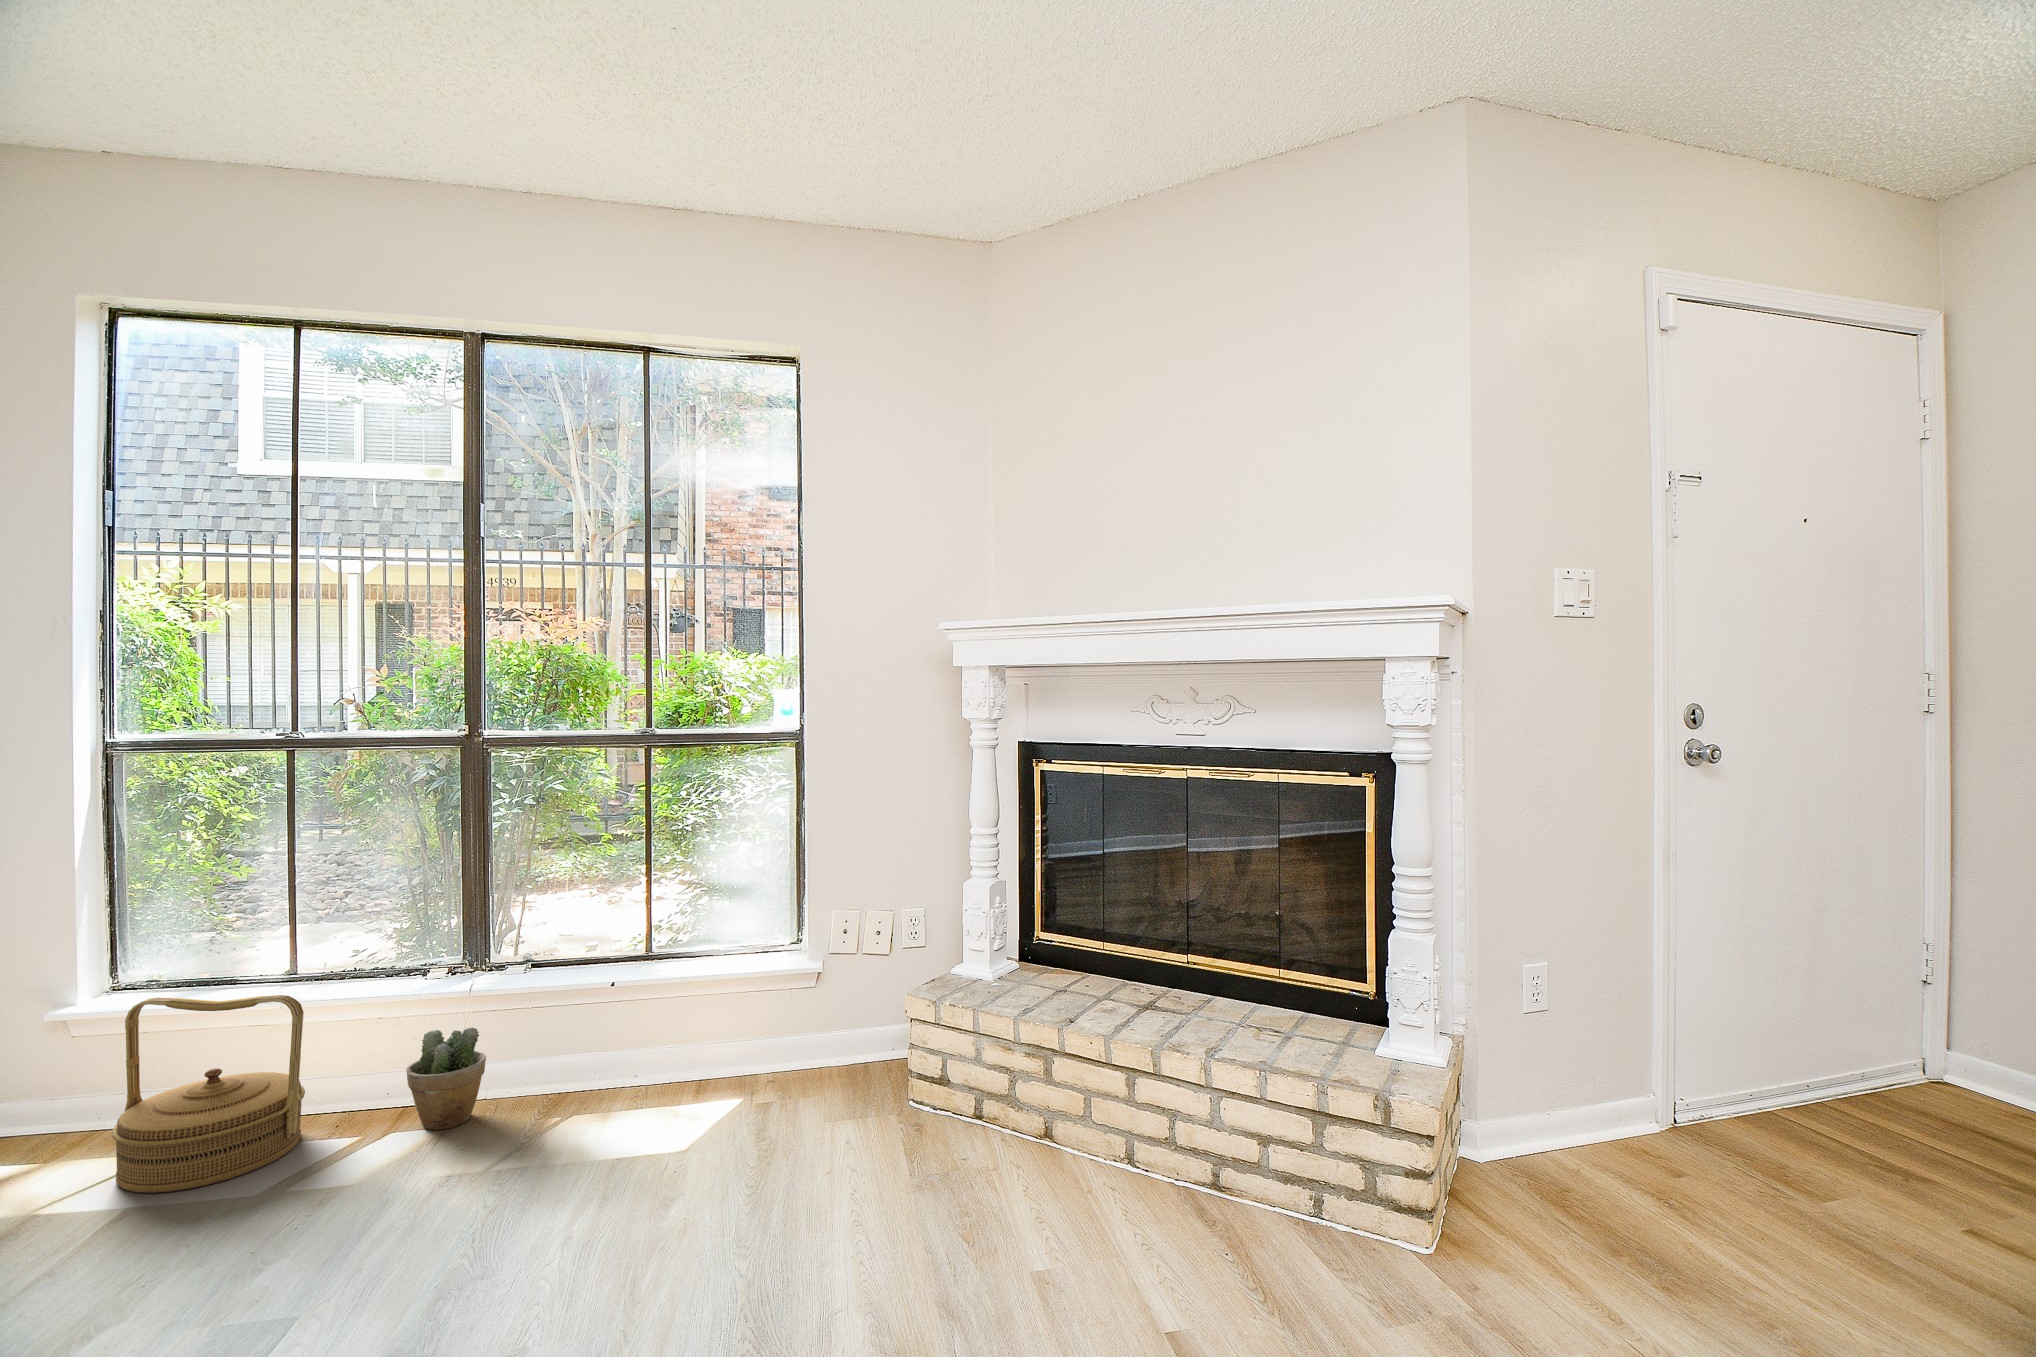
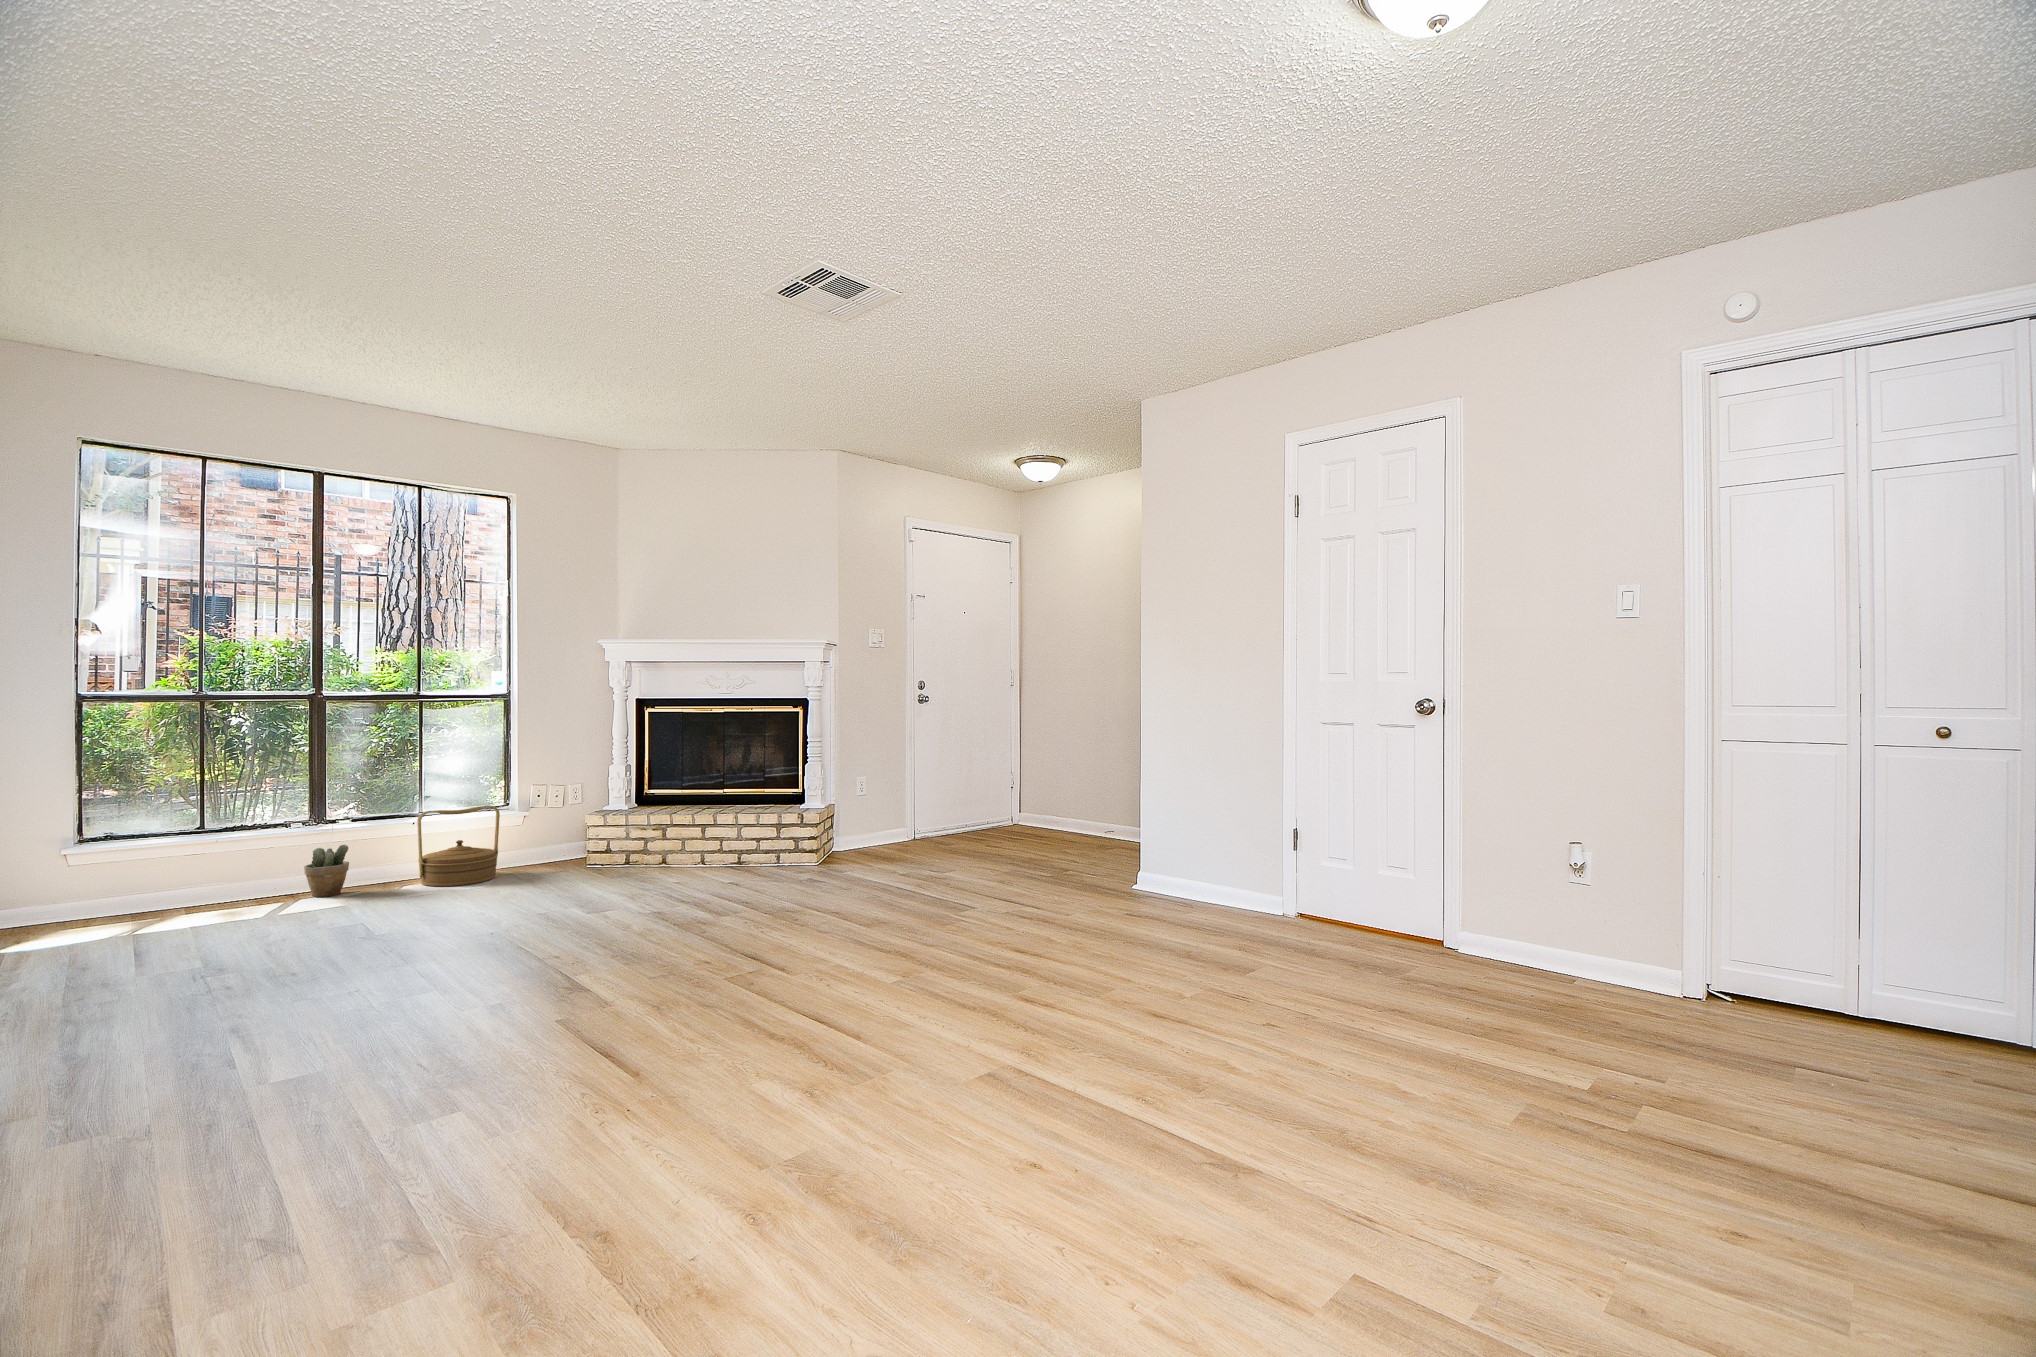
woven basket: present [112,995,305,1193] -> present [417,805,500,886]

